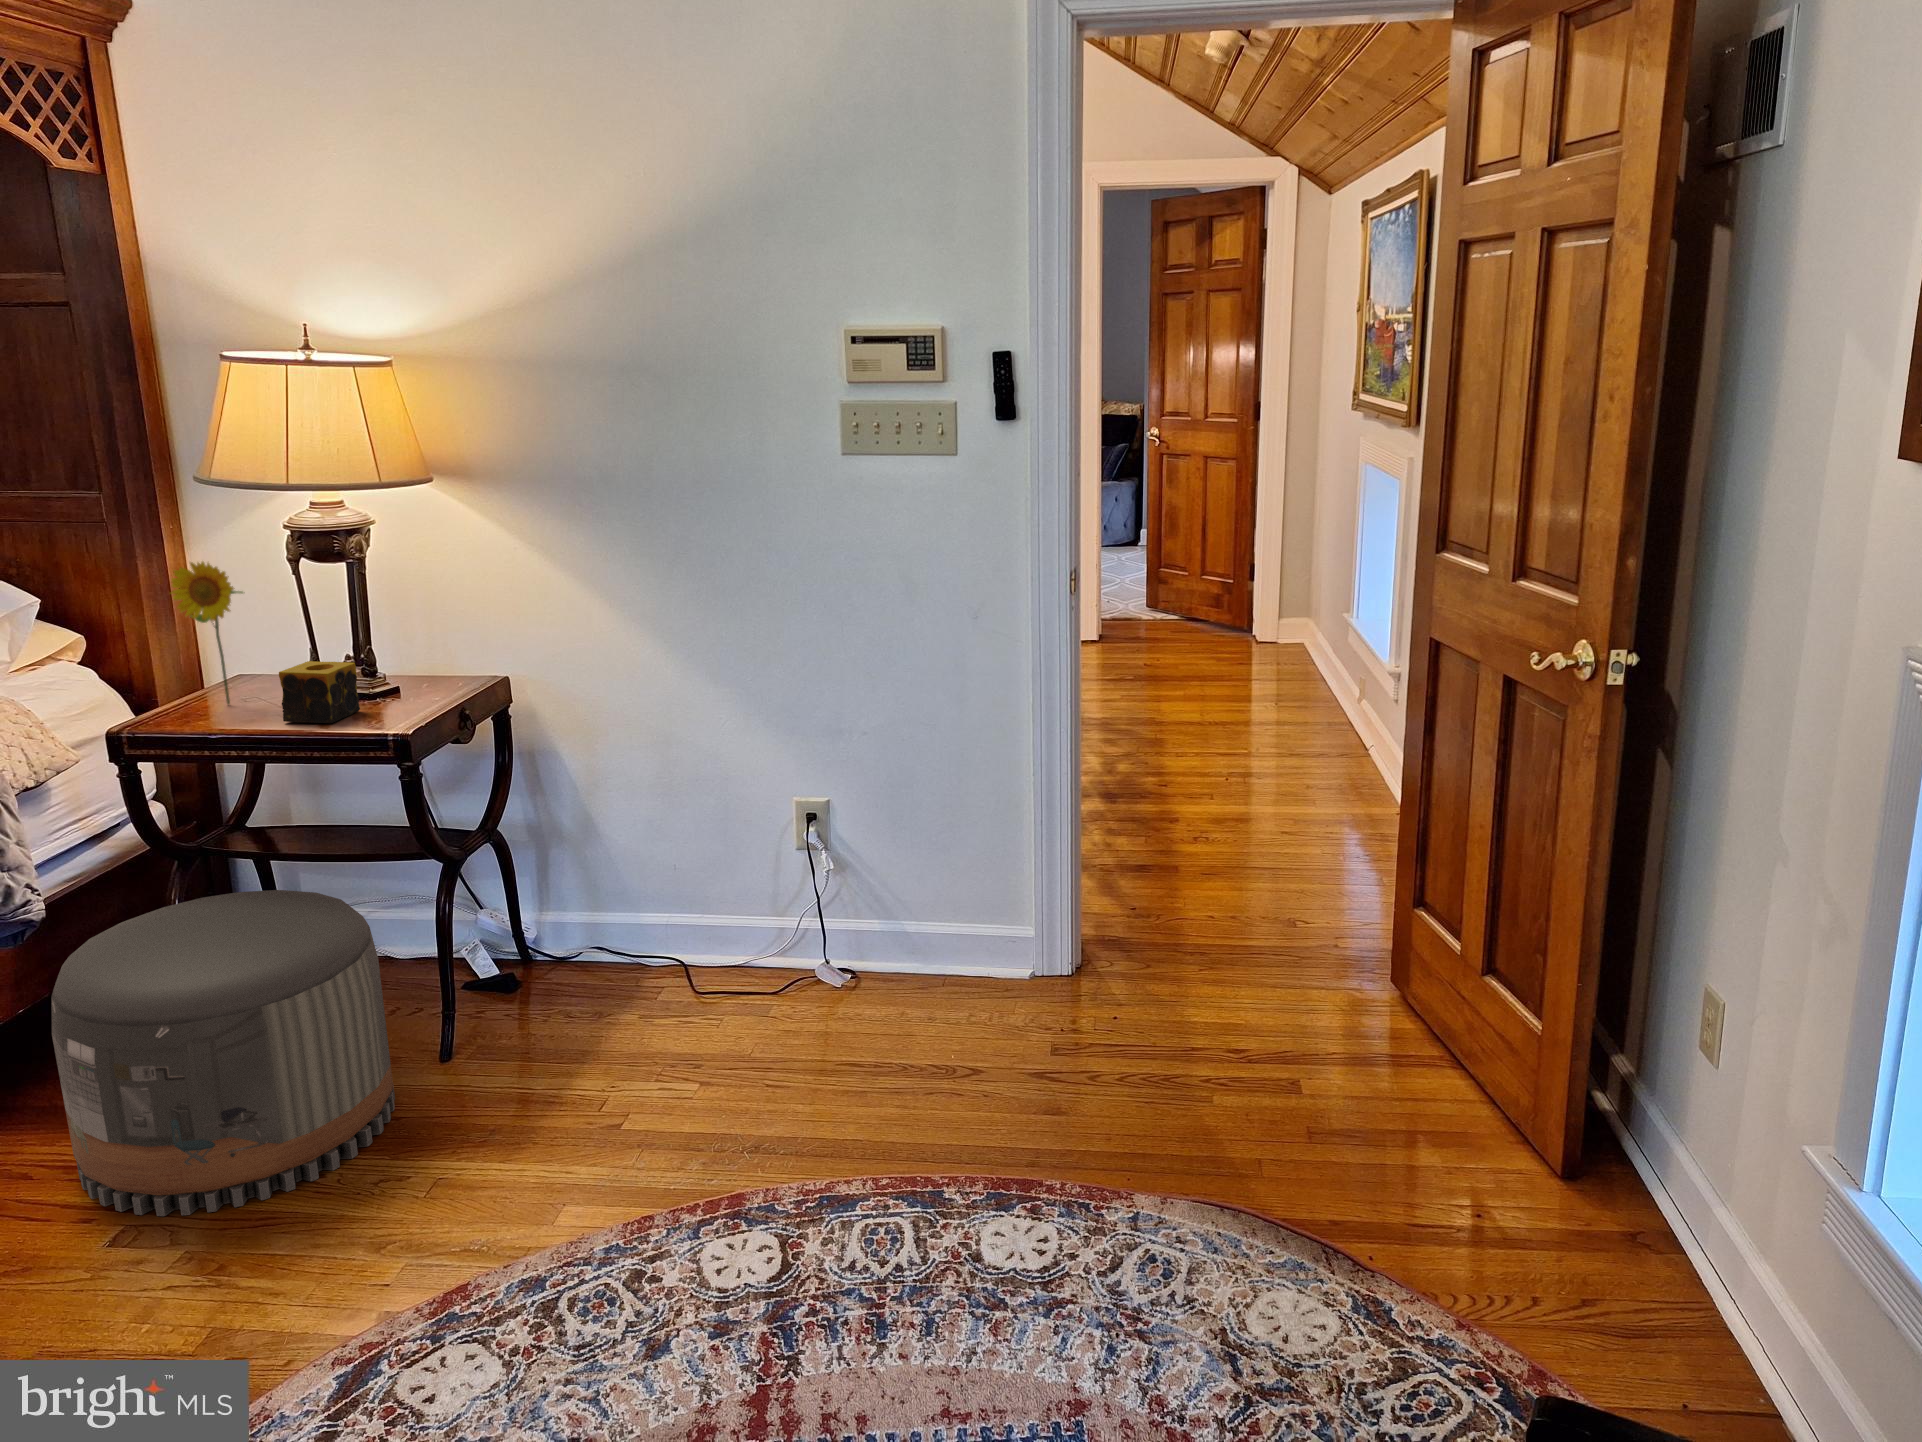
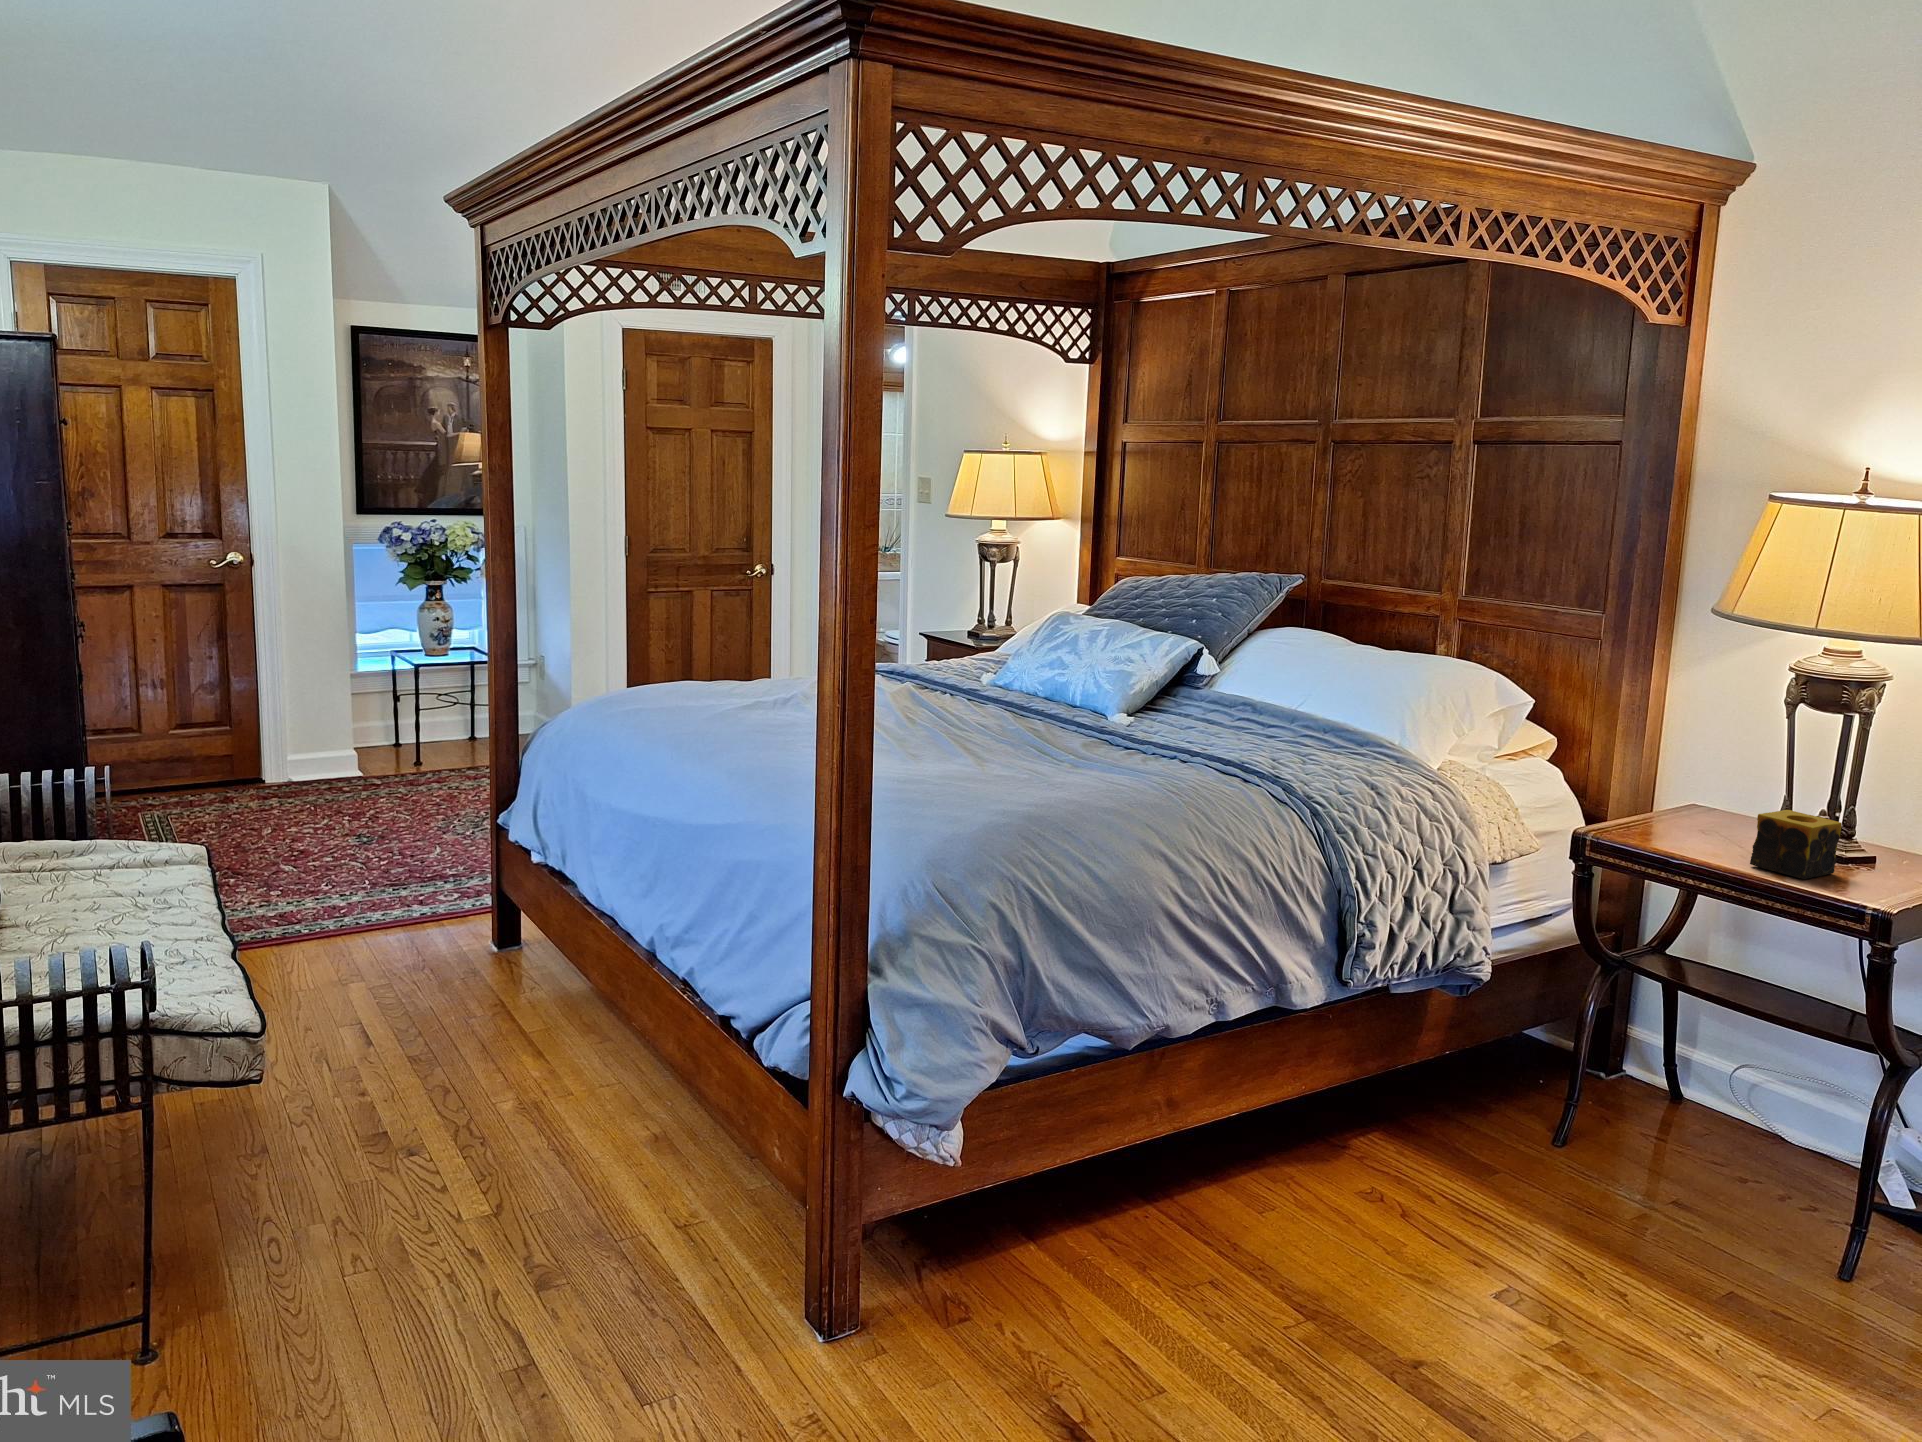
flower: present [171,561,243,704] -> none [1663,690,1736,833]
pouf: present [51,890,395,1216] -> none [1473,1007,1803,1336]

